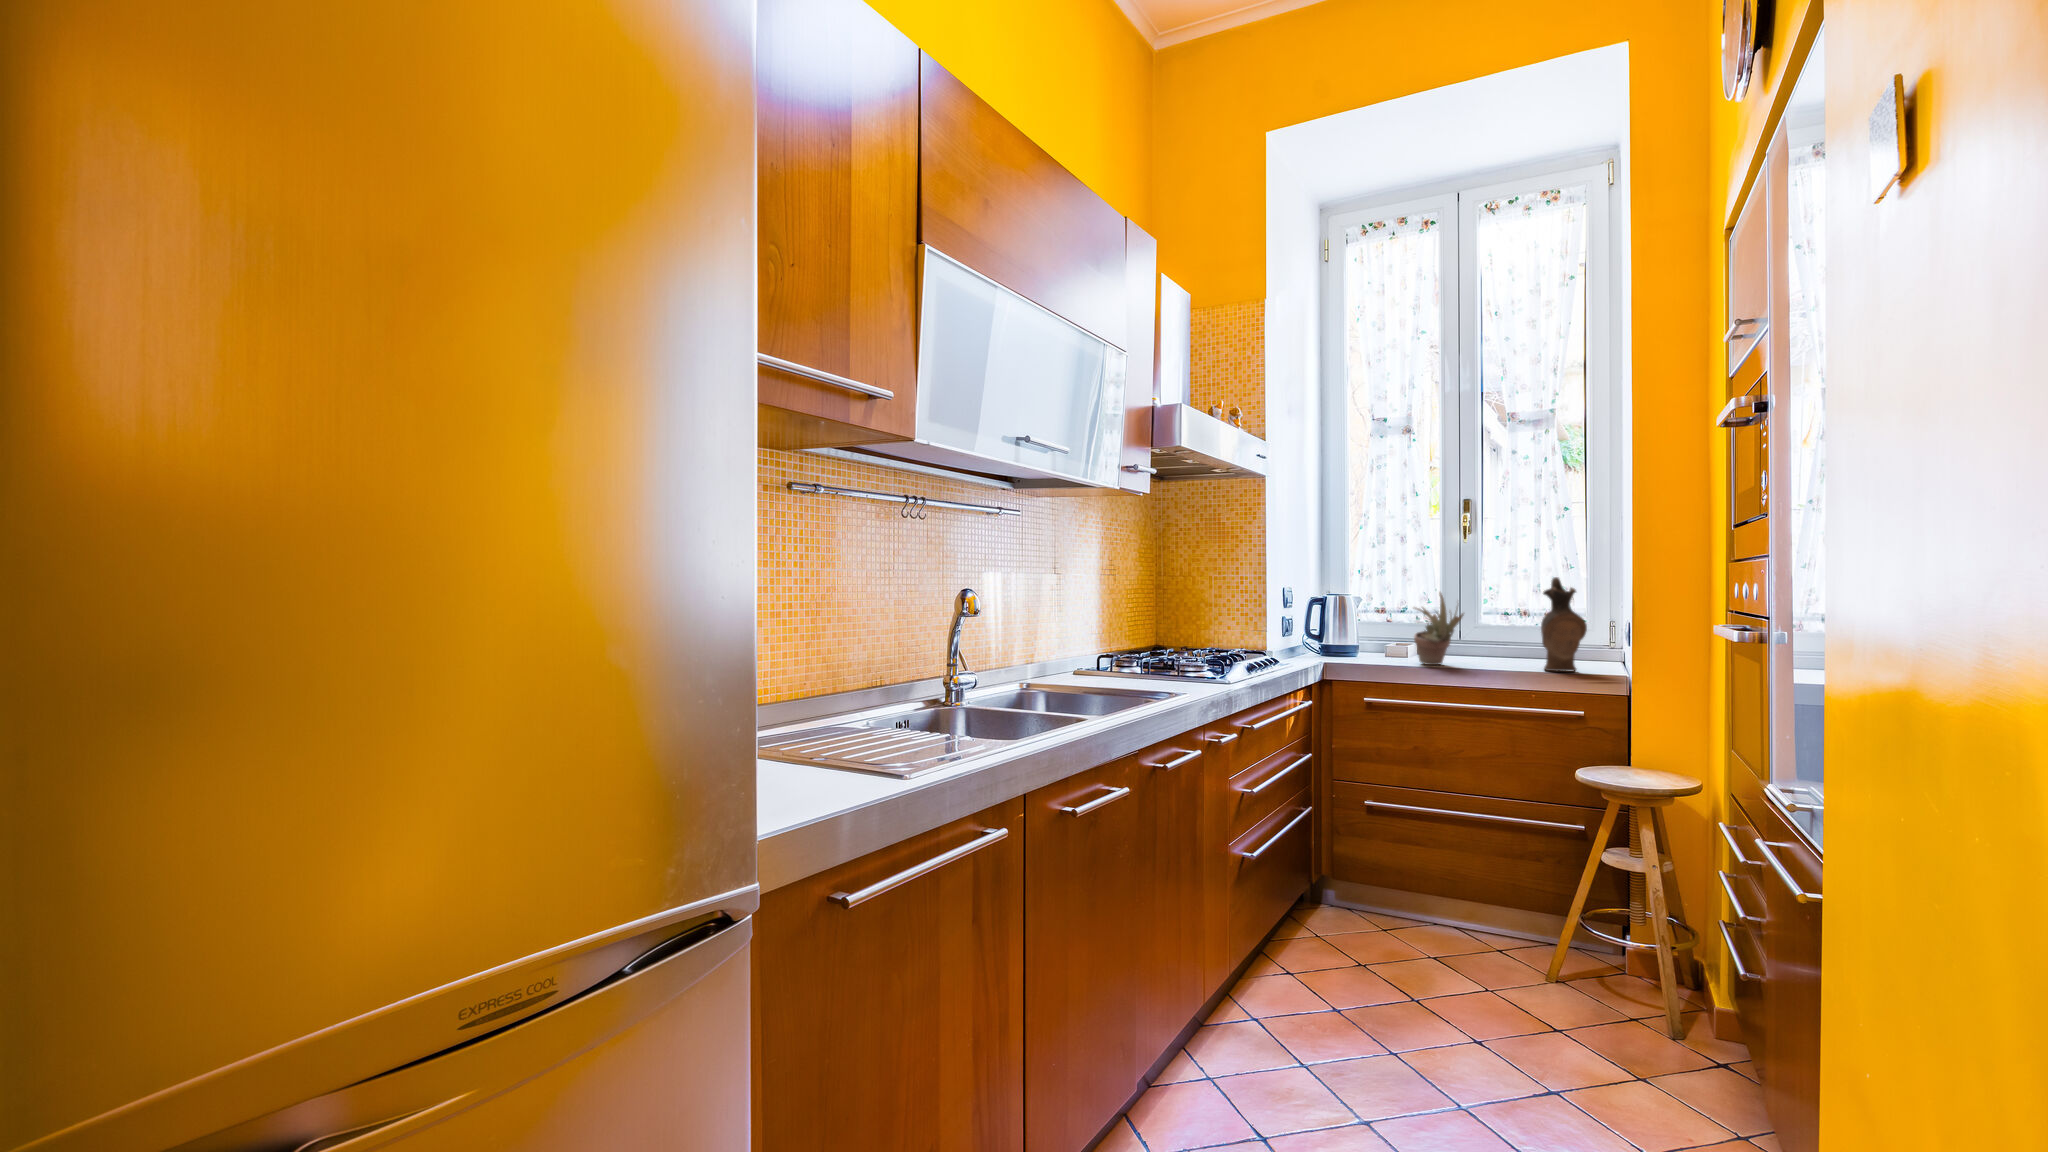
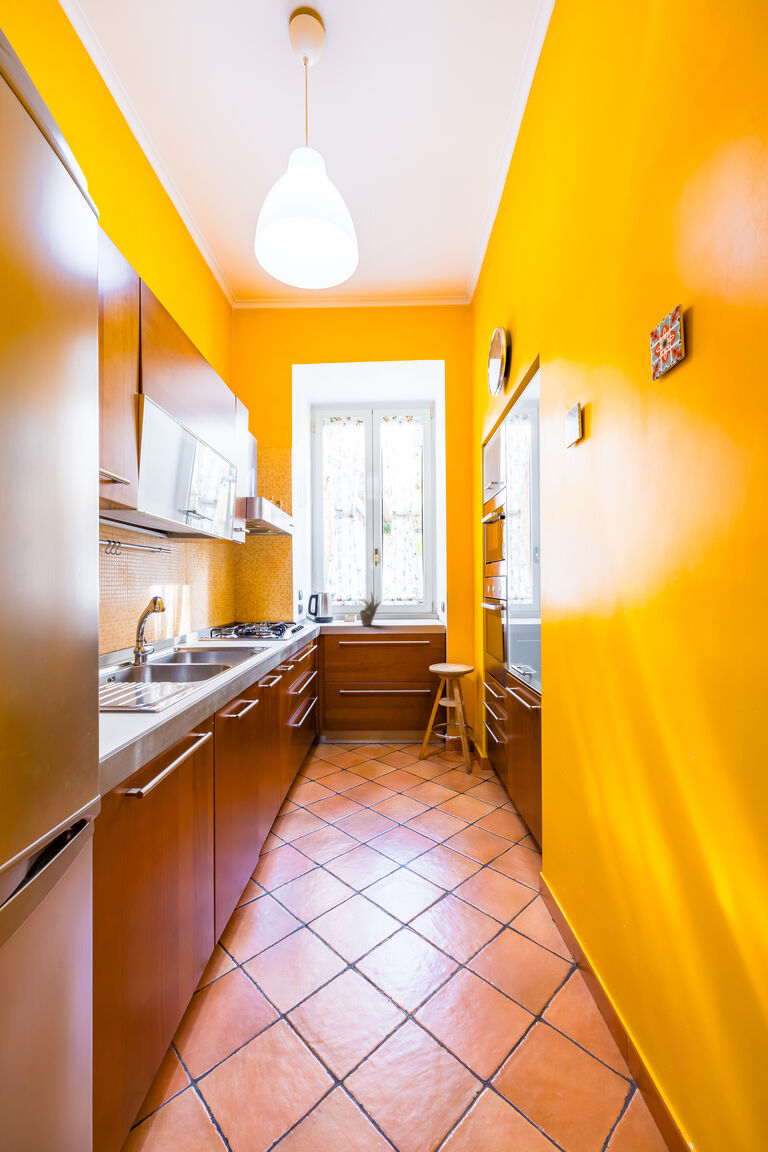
ceramic pitcher: present [1541,577,1587,671] -> none [411,585,428,625]

